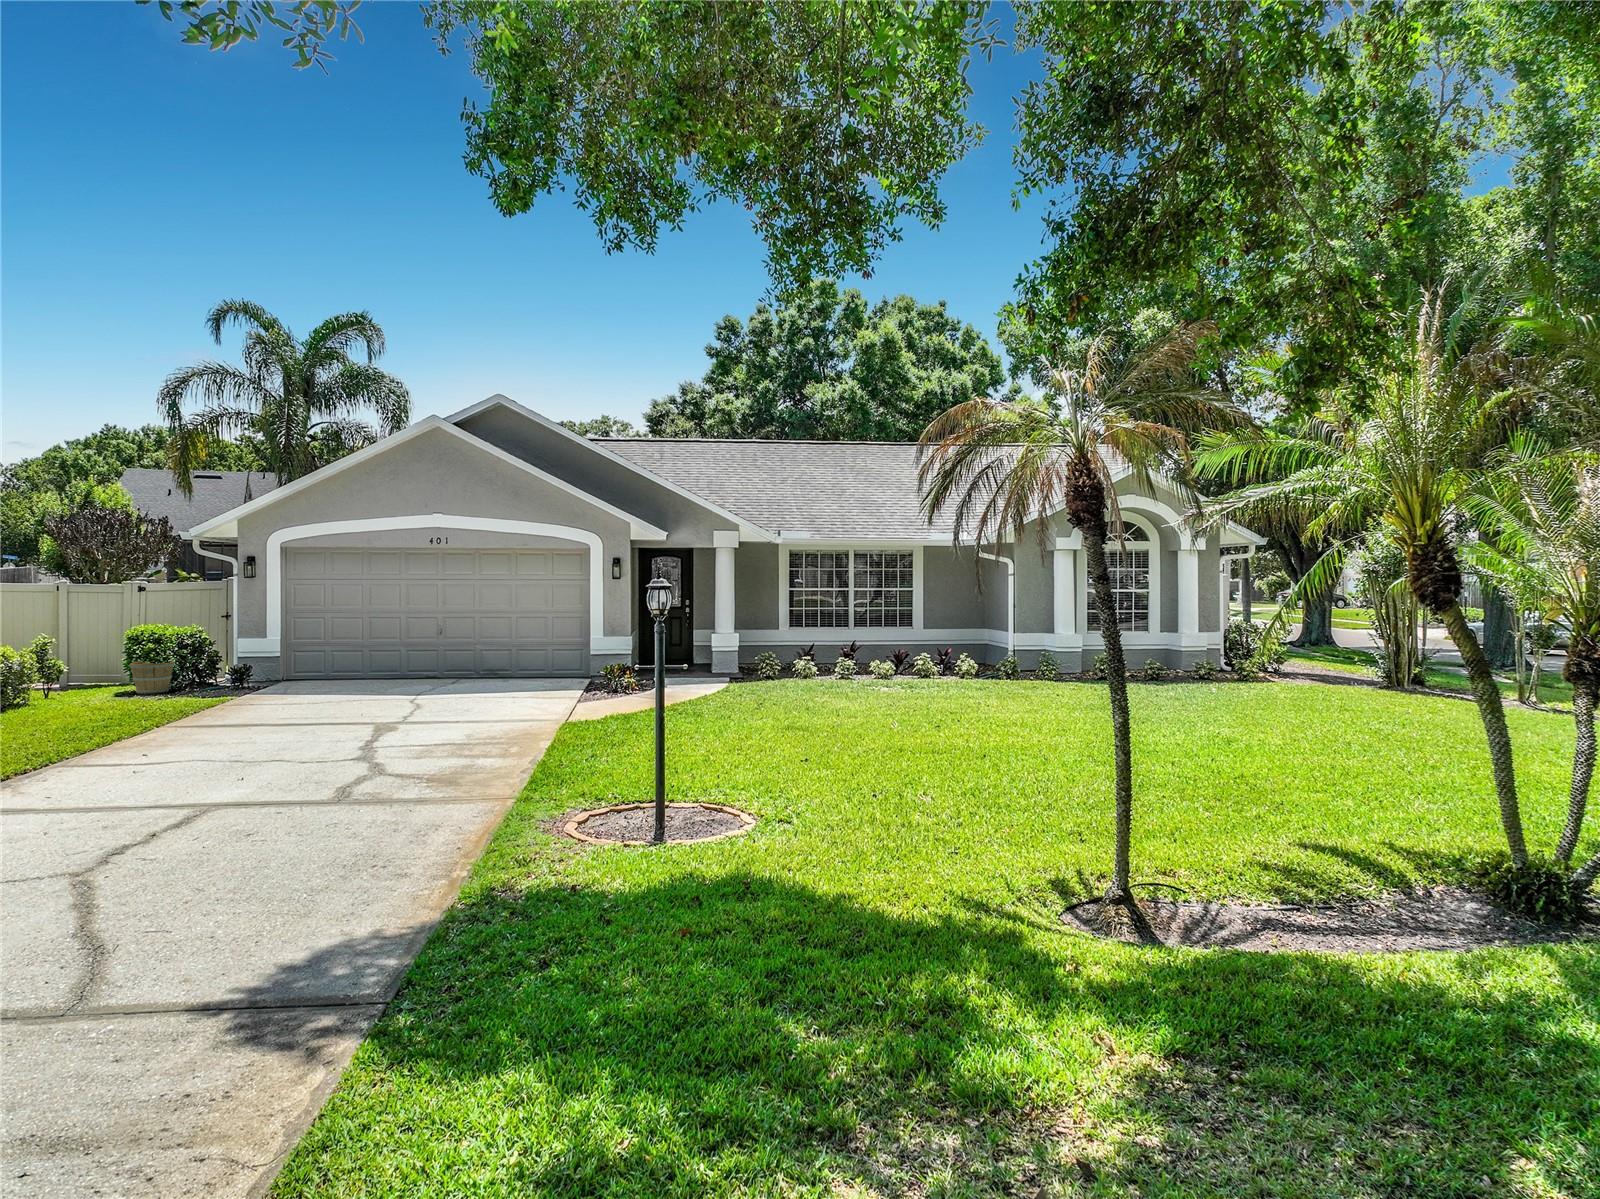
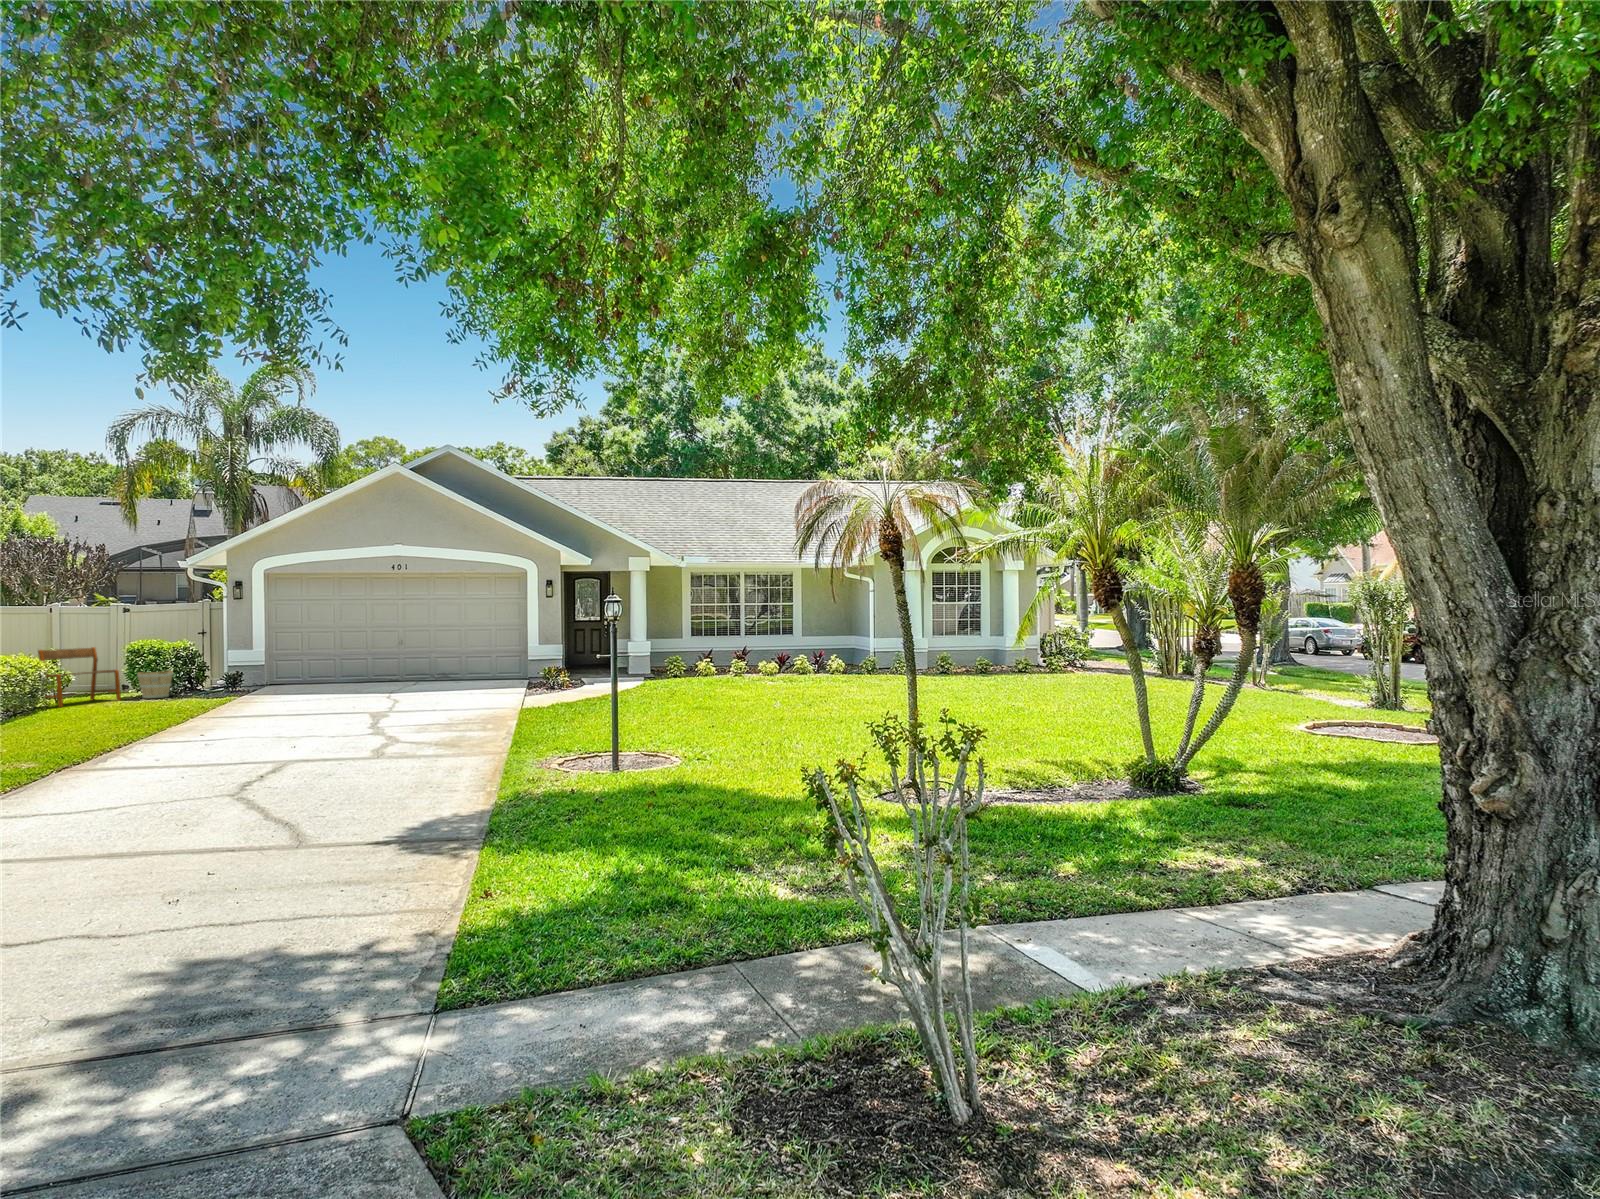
bench: none [3,631,109,705] -> present [38,647,121,707]

